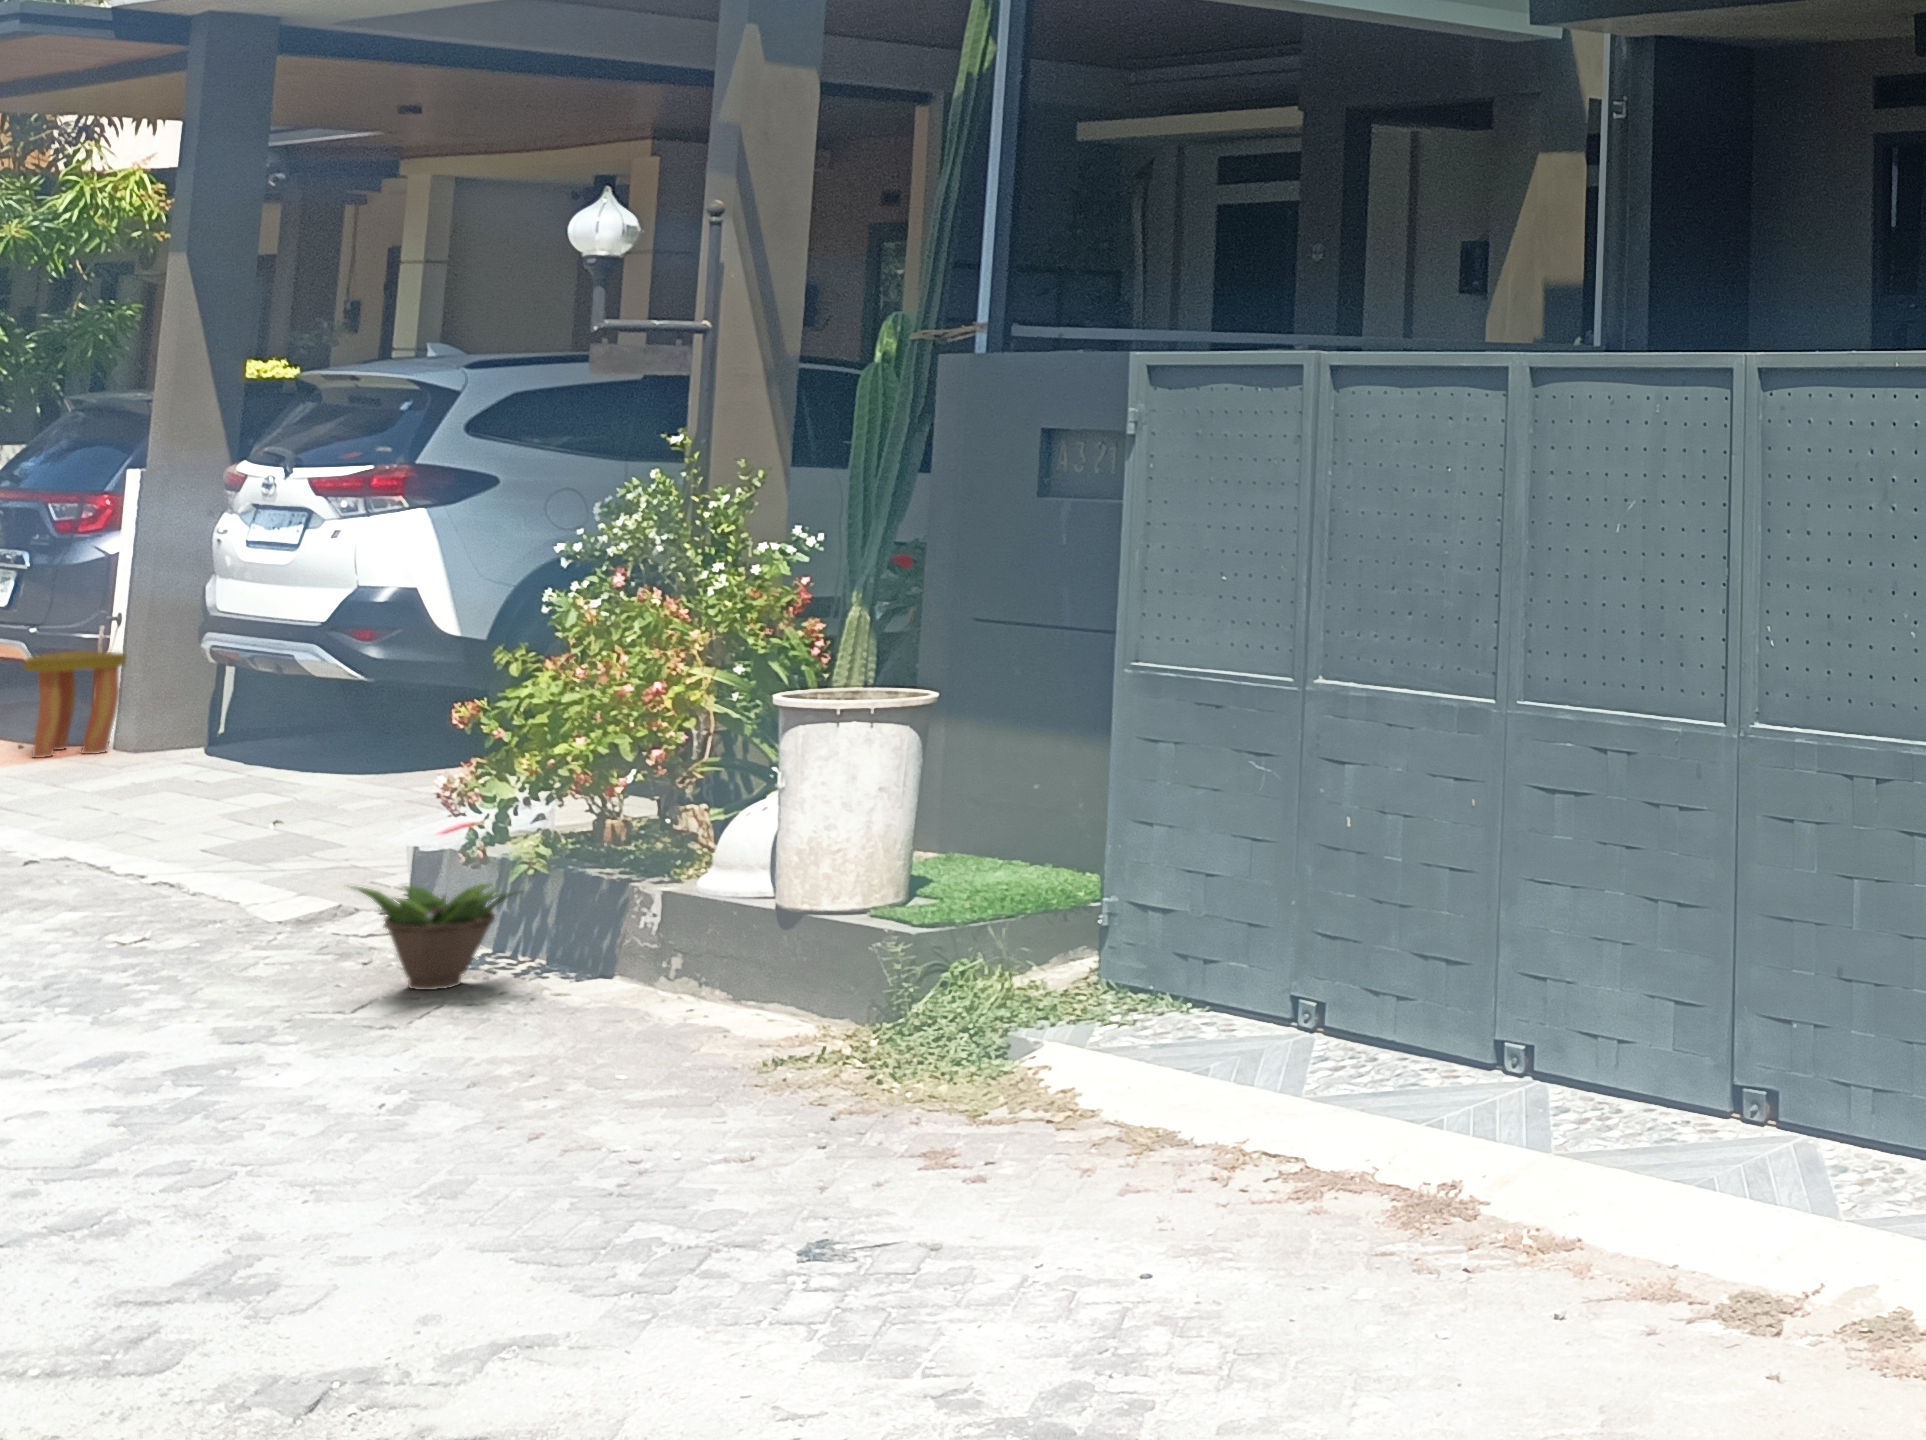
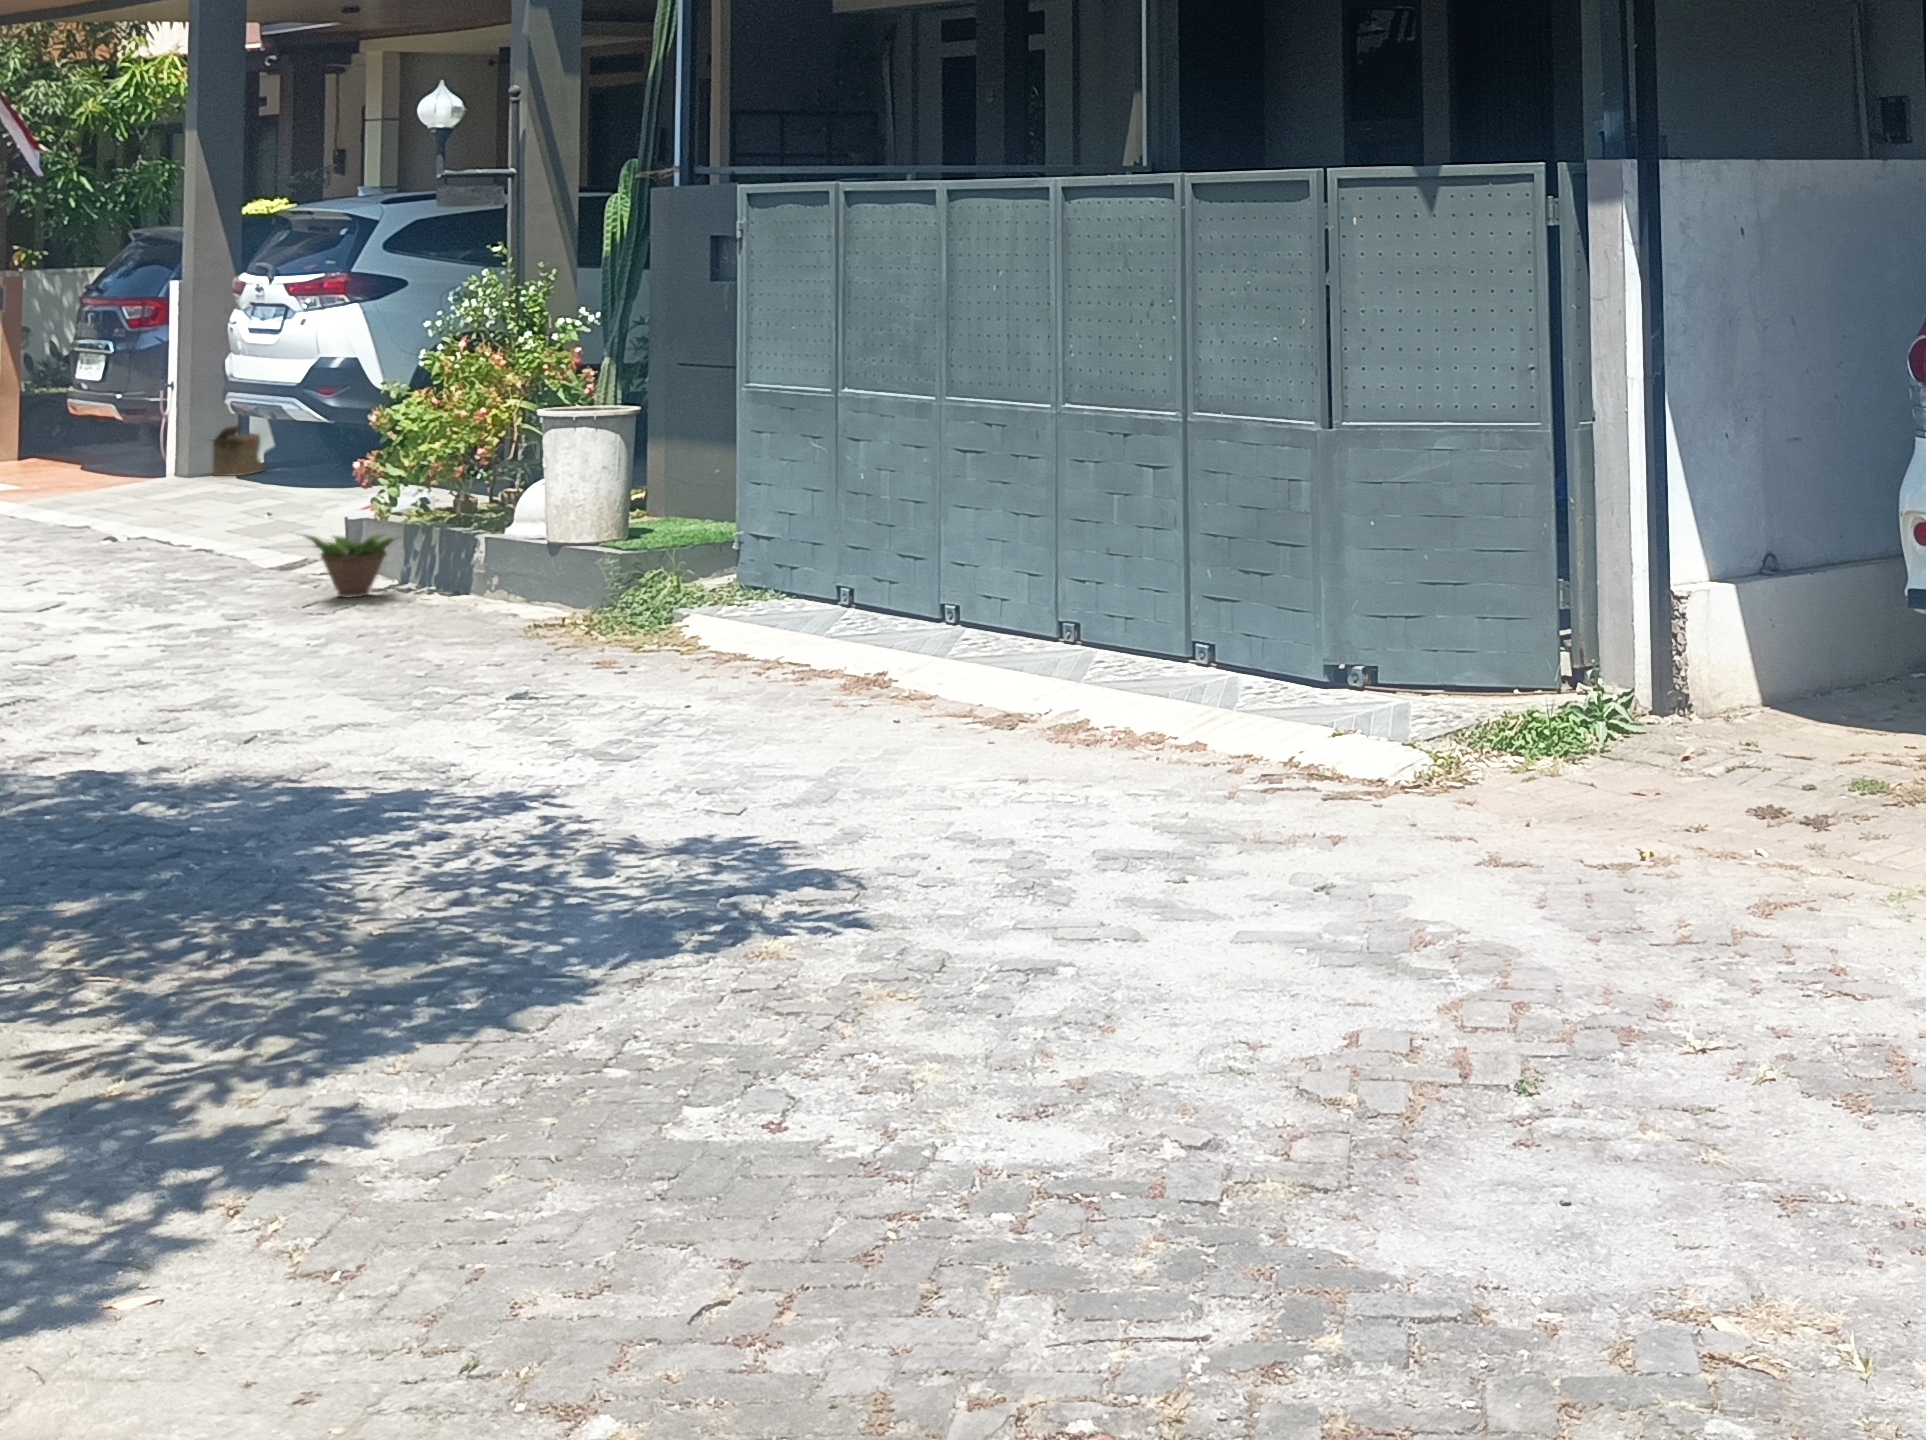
stool: present [25,651,126,758] -> none [111,411,178,484]
cardboard box: none [161,671,254,745] -> present [213,425,266,476]

